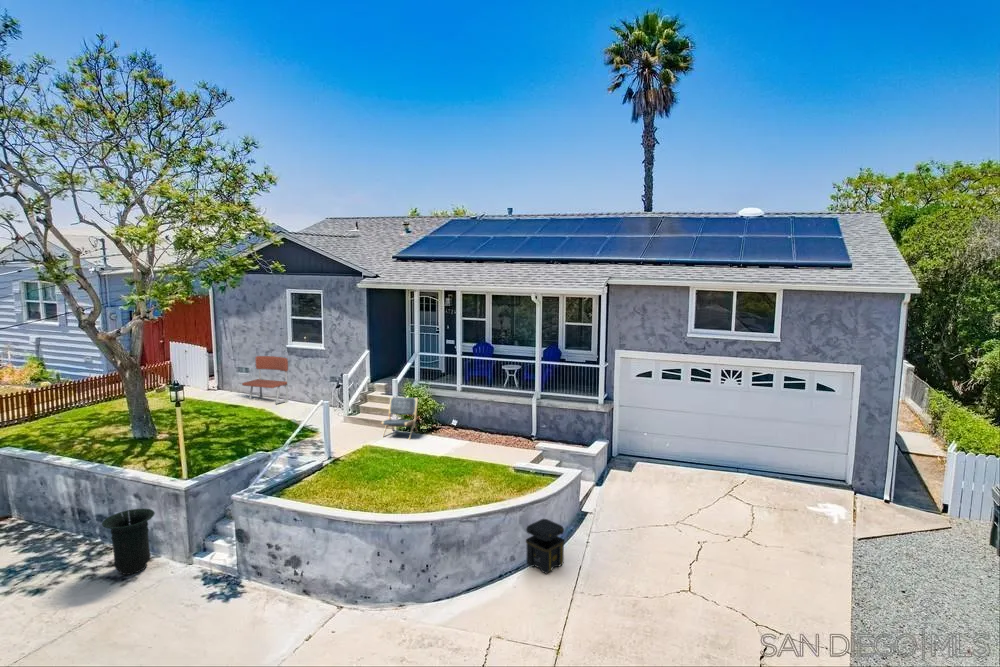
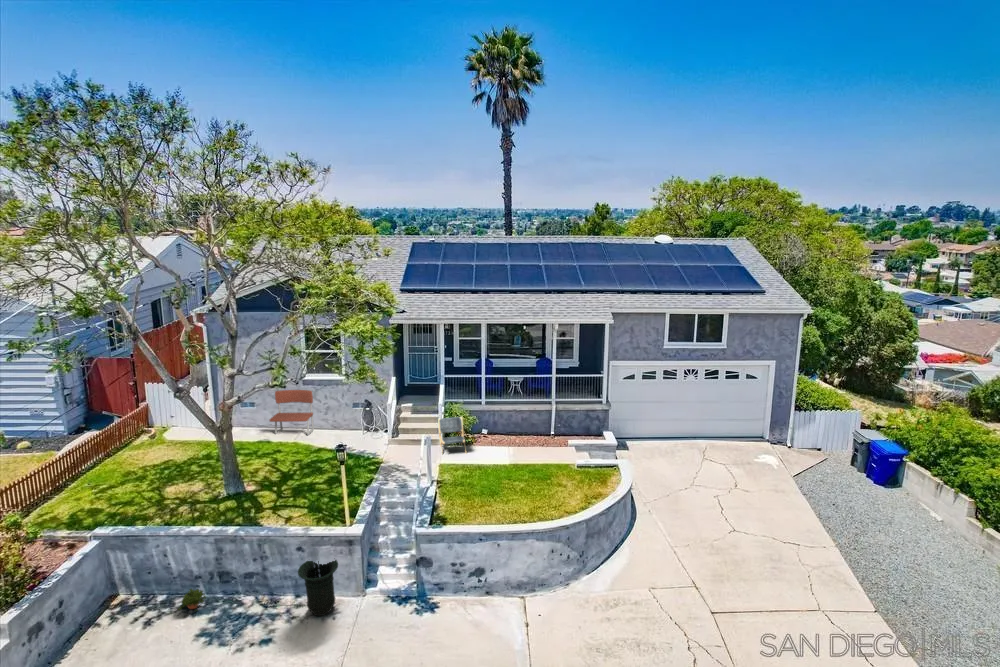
toolbox: present [526,519,565,573] -> none [625,503,650,541]
potted plant: none [19,521,57,545] -> present [178,589,206,611]

